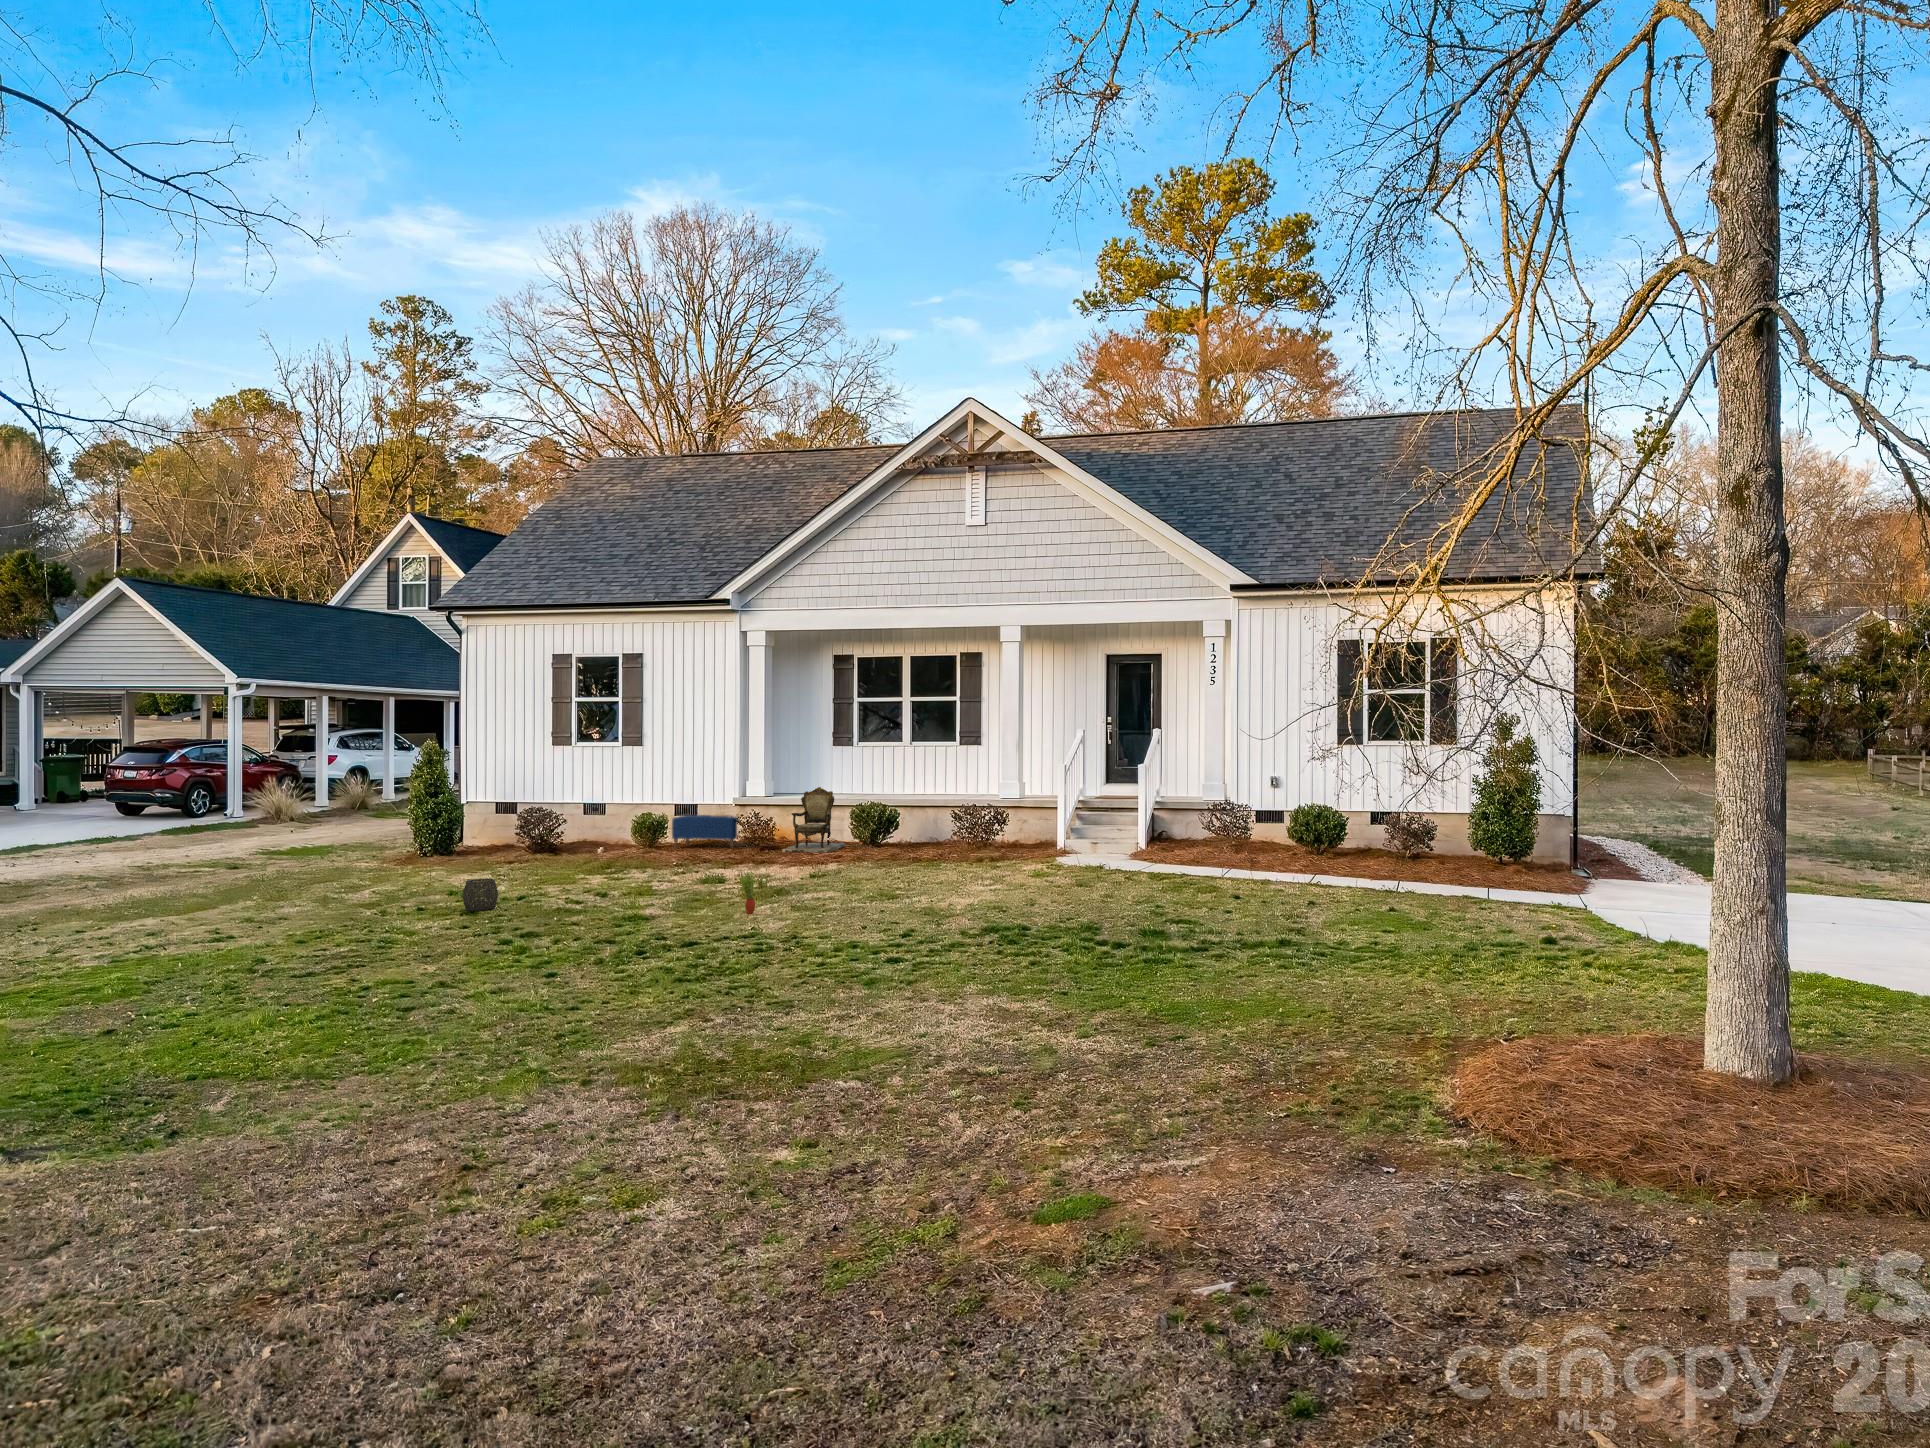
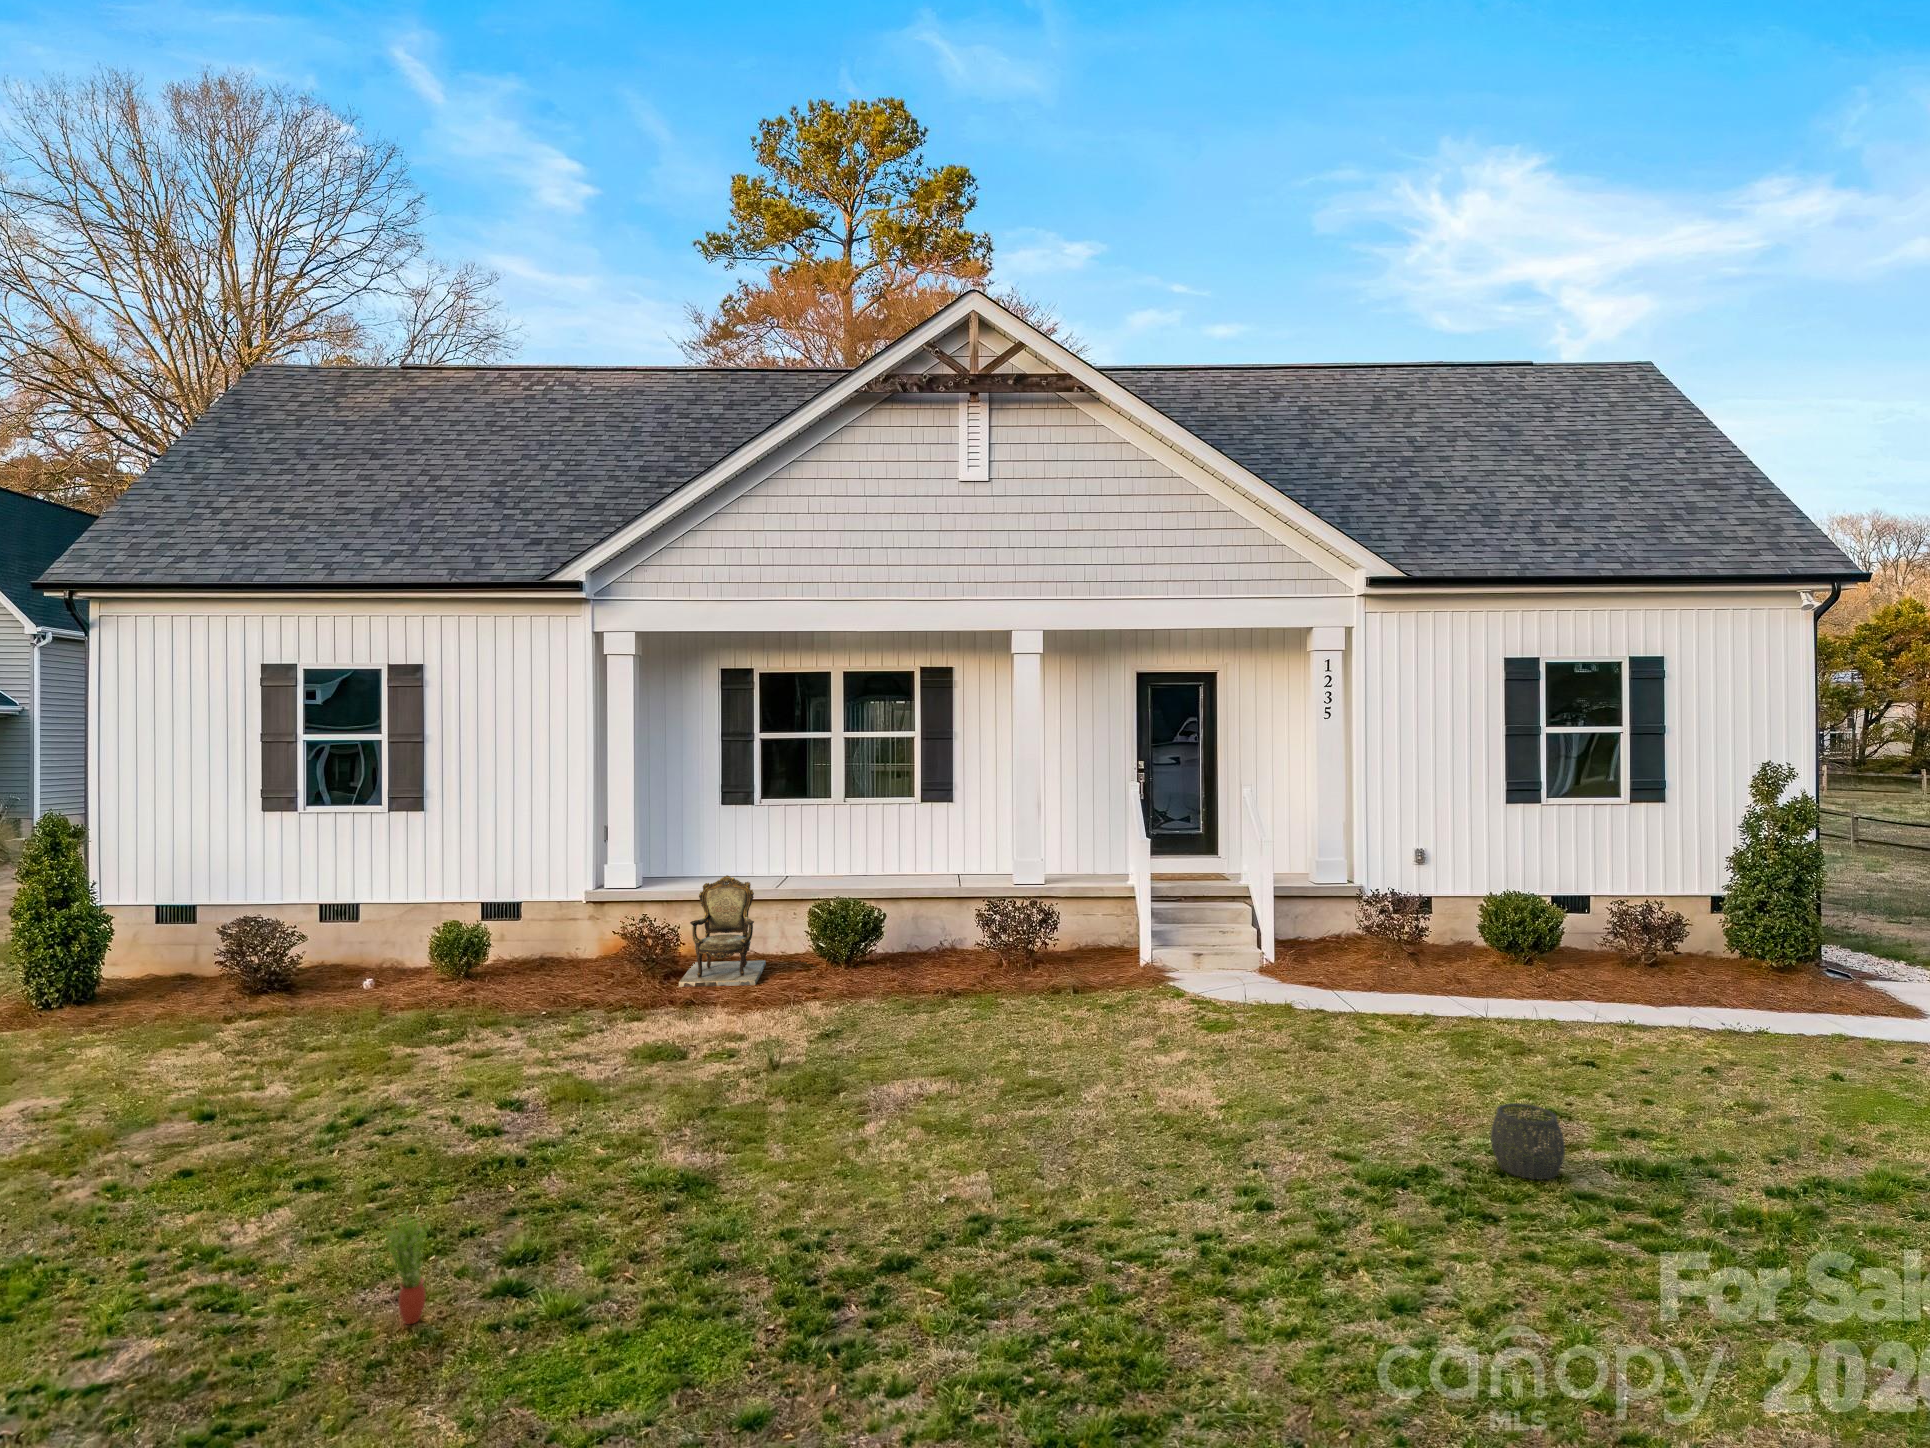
bench: present [672,815,744,850] -> none [480,922,604,984]
potted plant: present [739,869,756,914] -> present [381,1209,429,1324]
woven basket: present [462,879,498,911] -> present [1491,1103,1565,1180]

